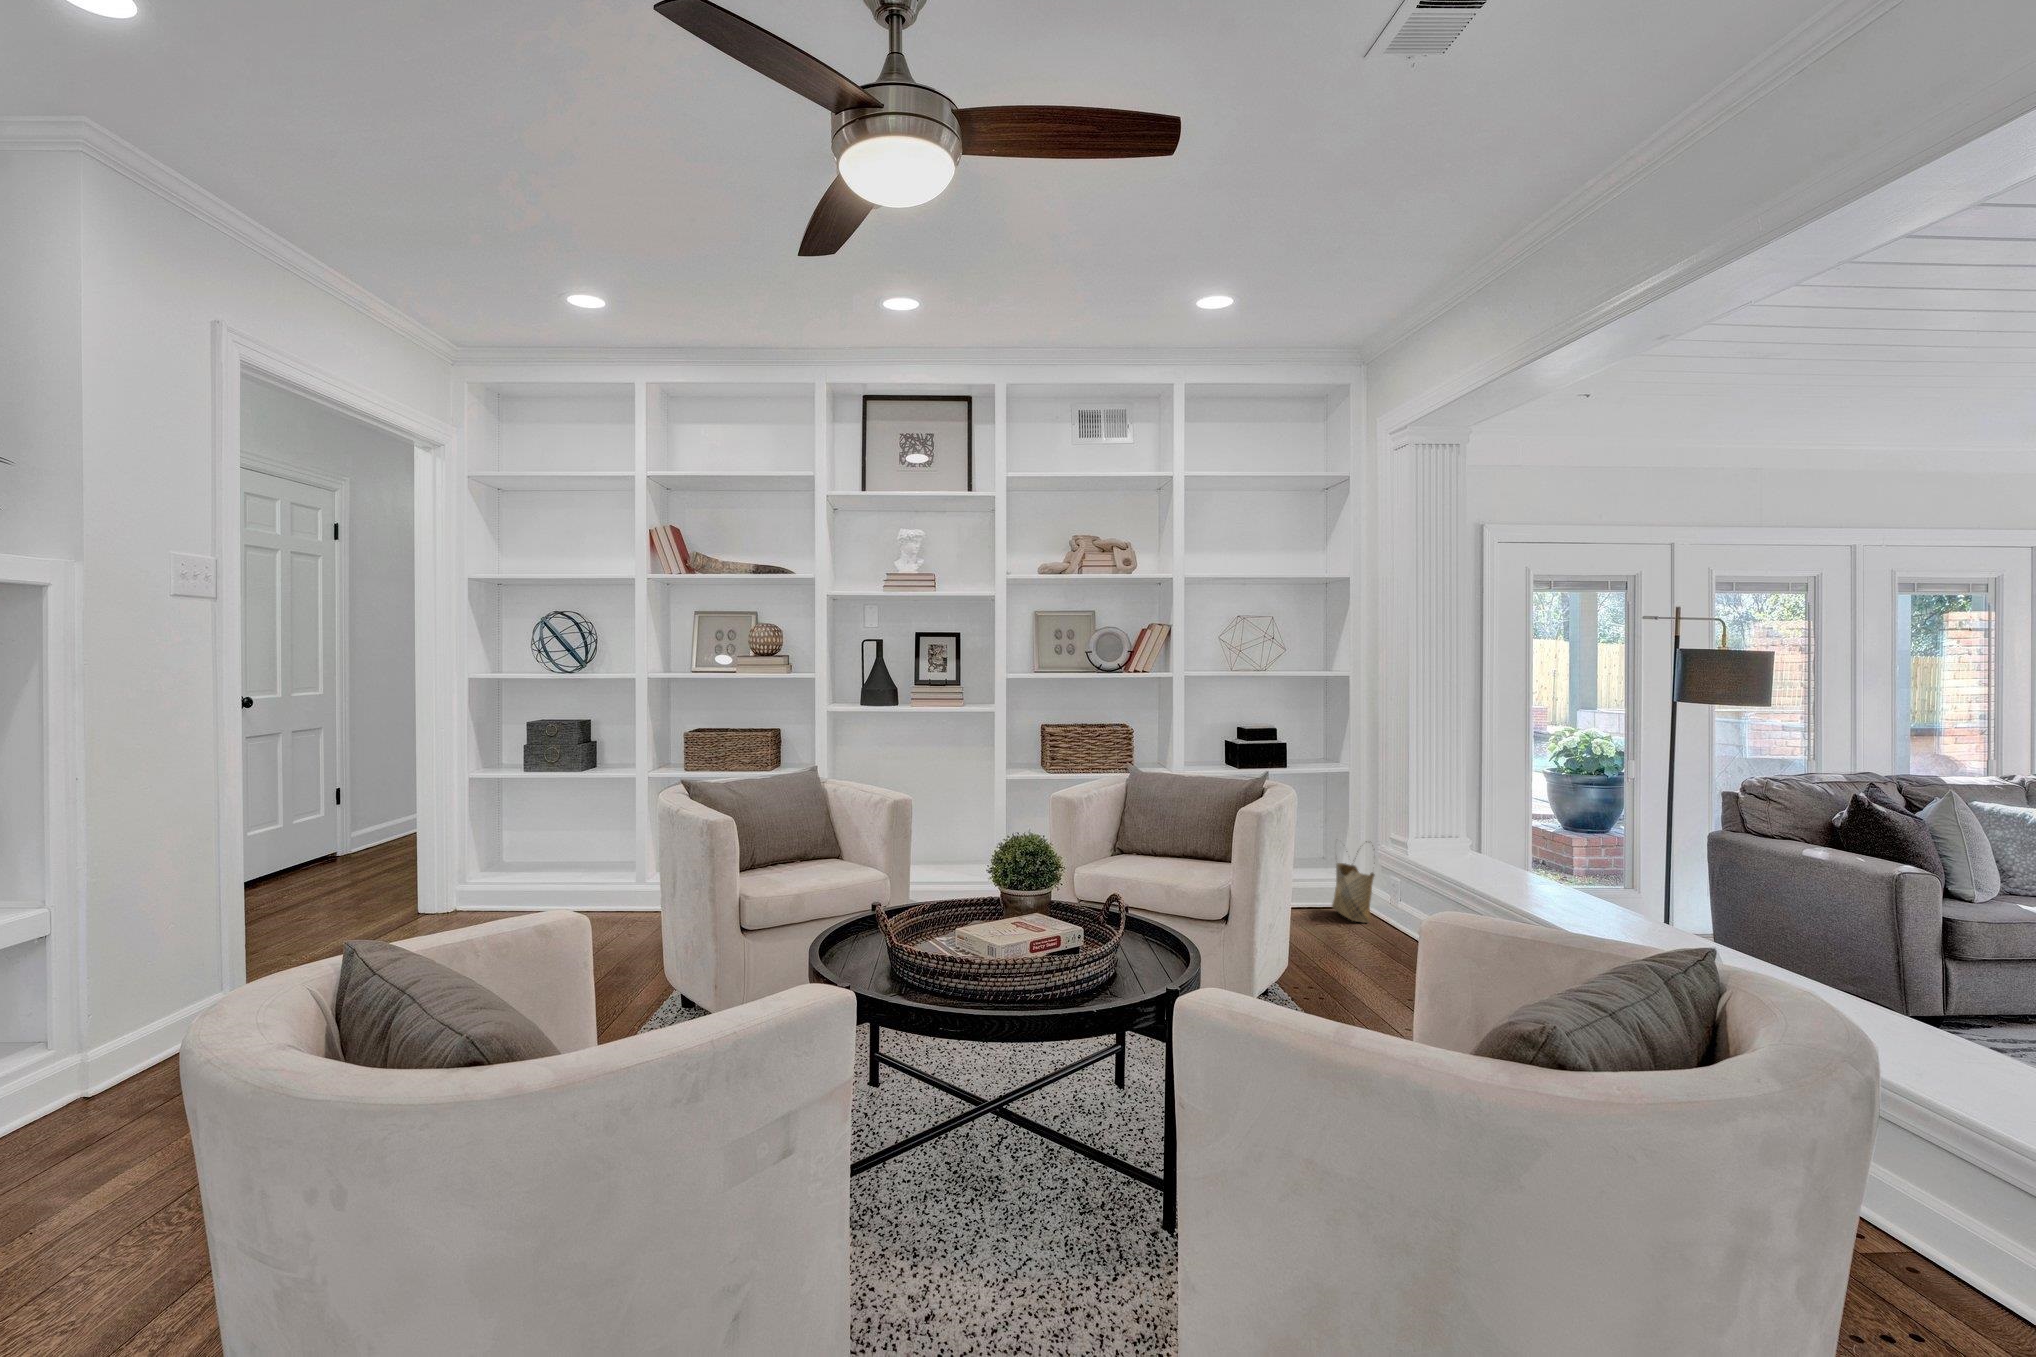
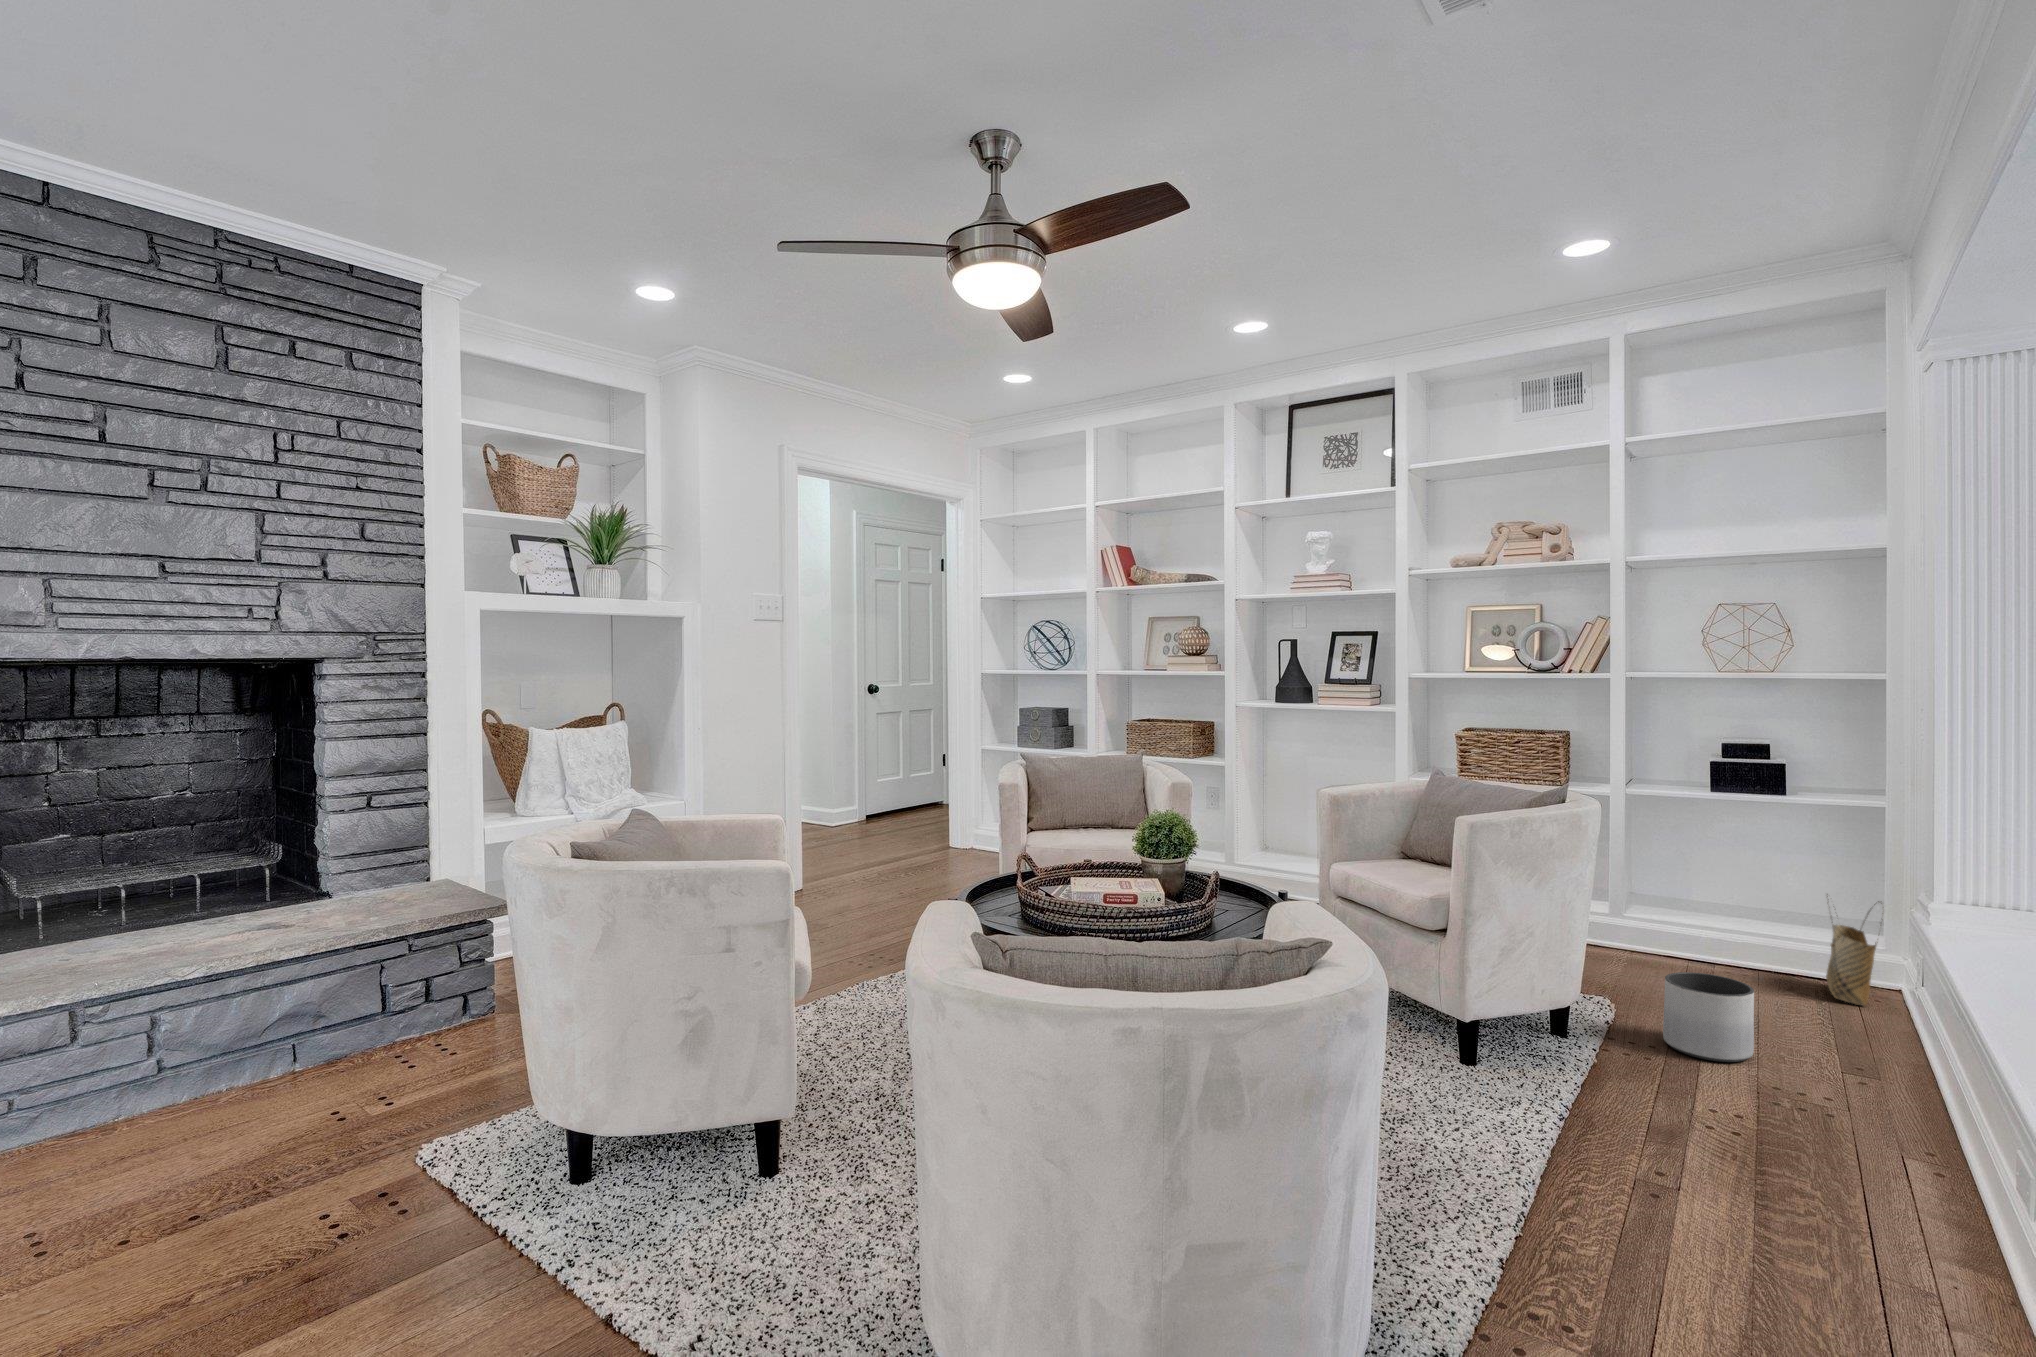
planter: none [1313,919,1378,990] -> present [1663,972,1754,1062]

